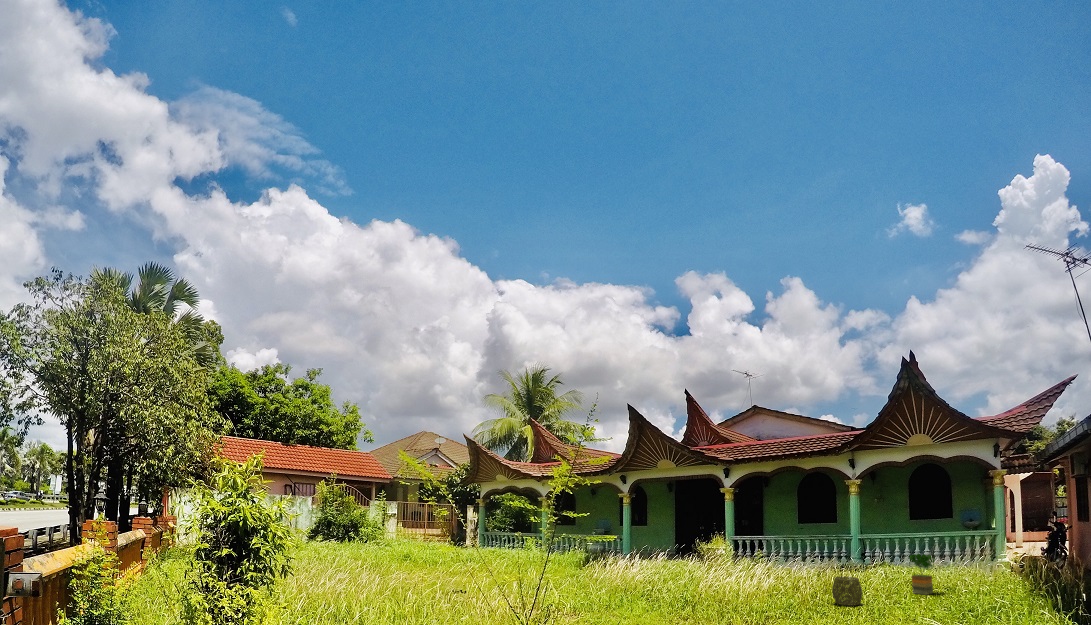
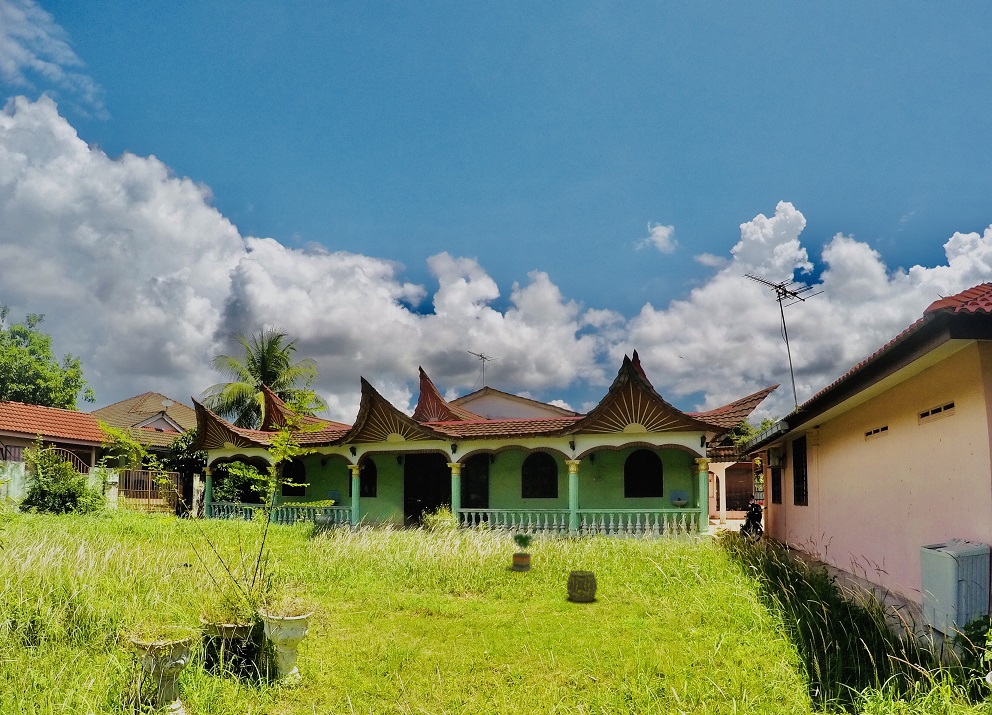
potted tree: present [910,553,935,595] -> present [512,534,534,572]

